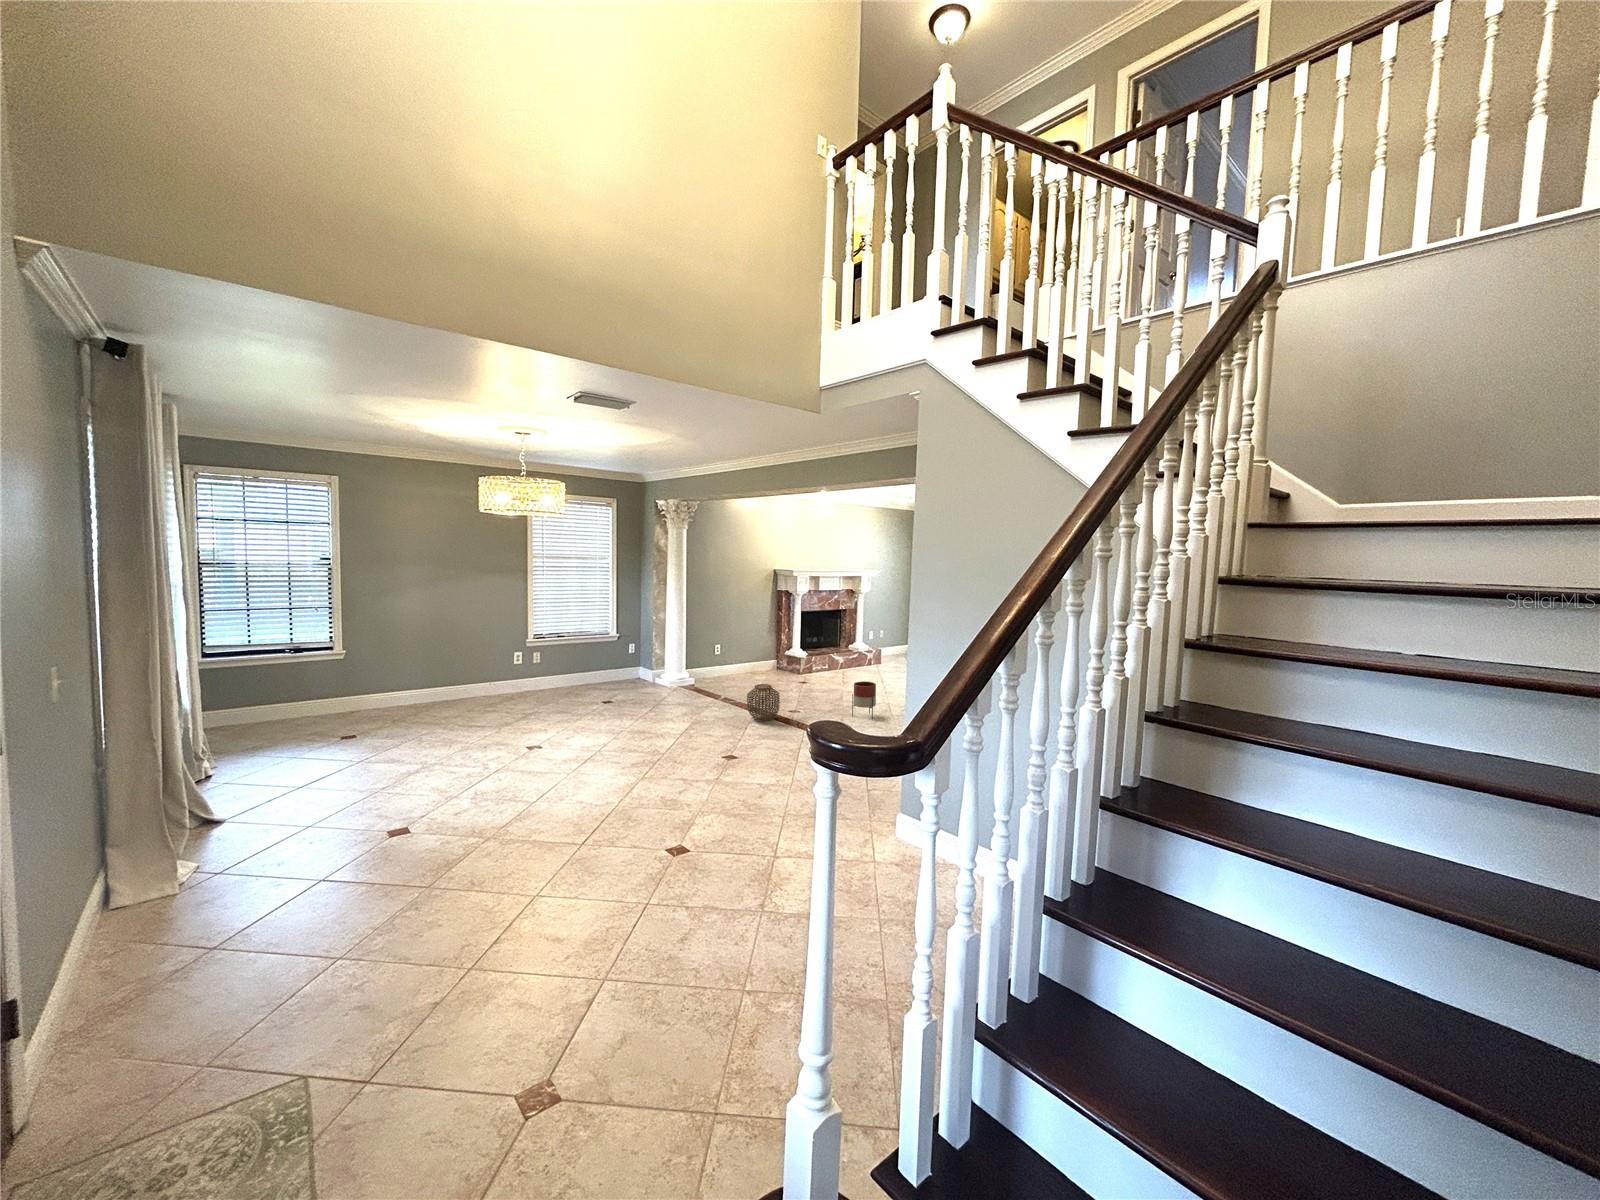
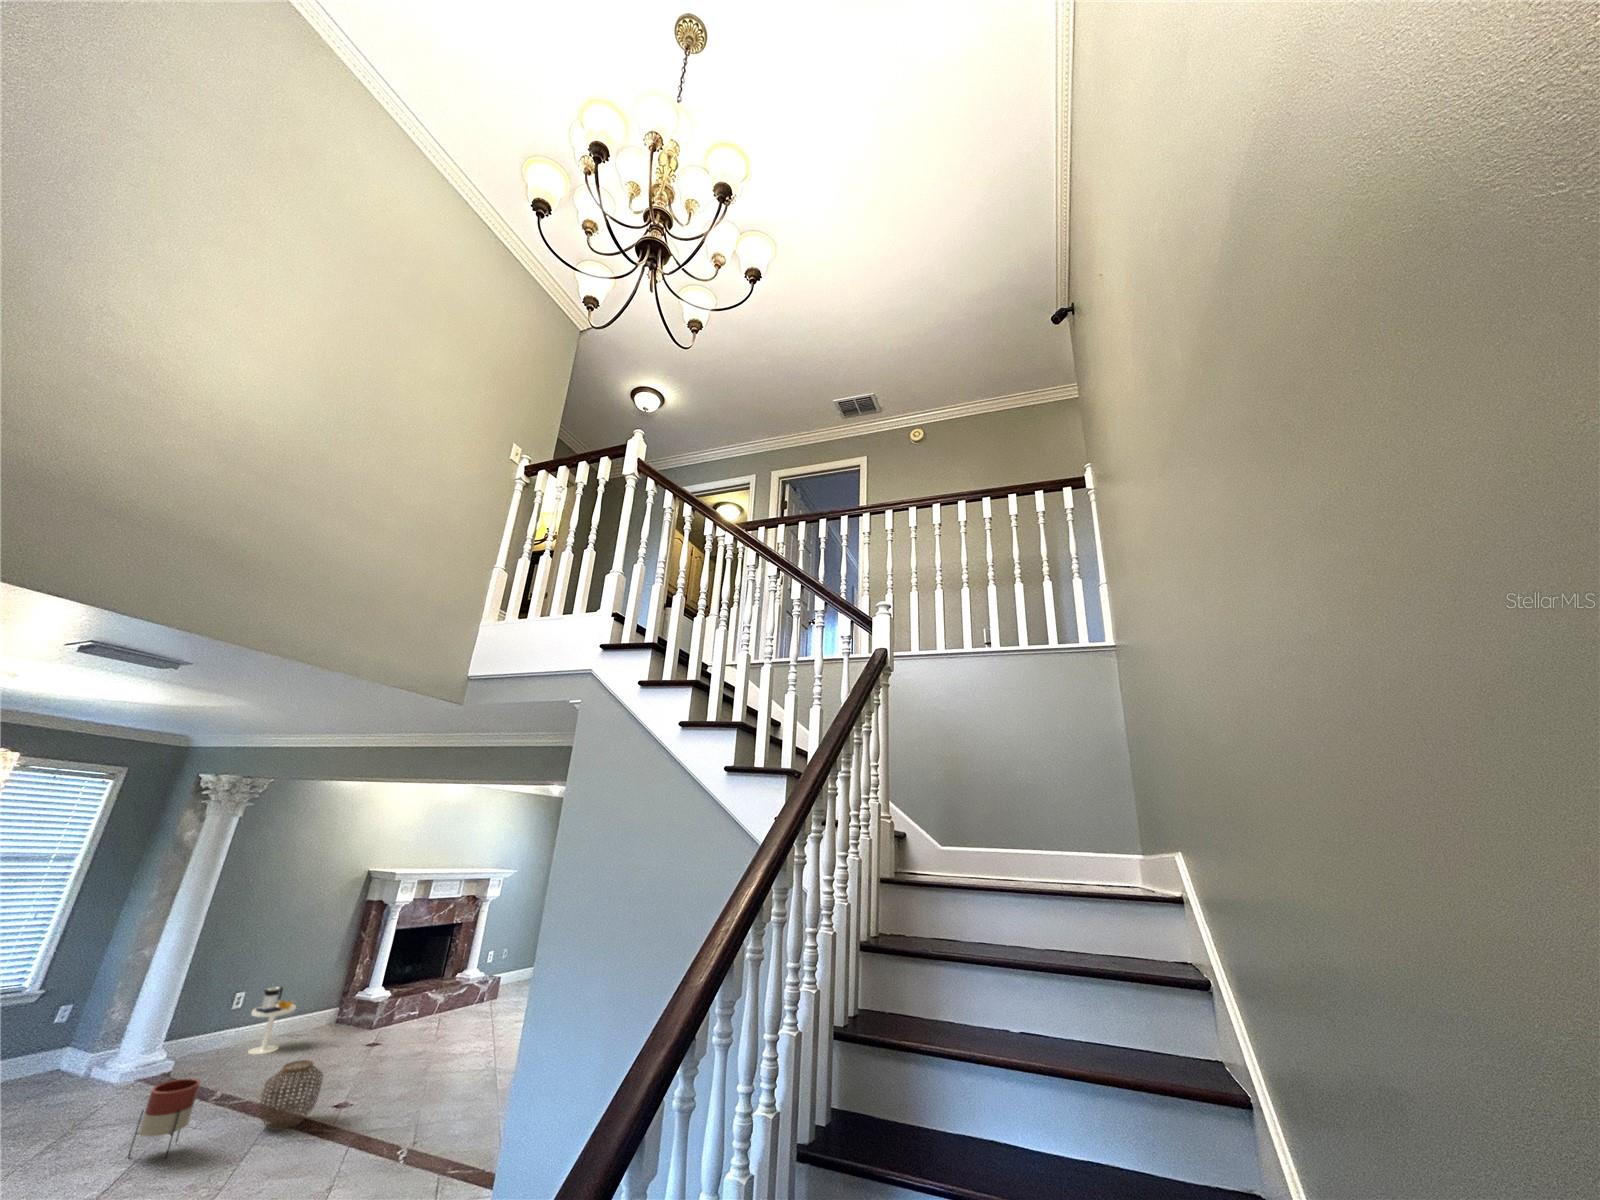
side table: none [727,644,751,683] -> present [248,987,296,1054]
planter: present [852,681,876,719] -> present [128,1078,200,1158]

